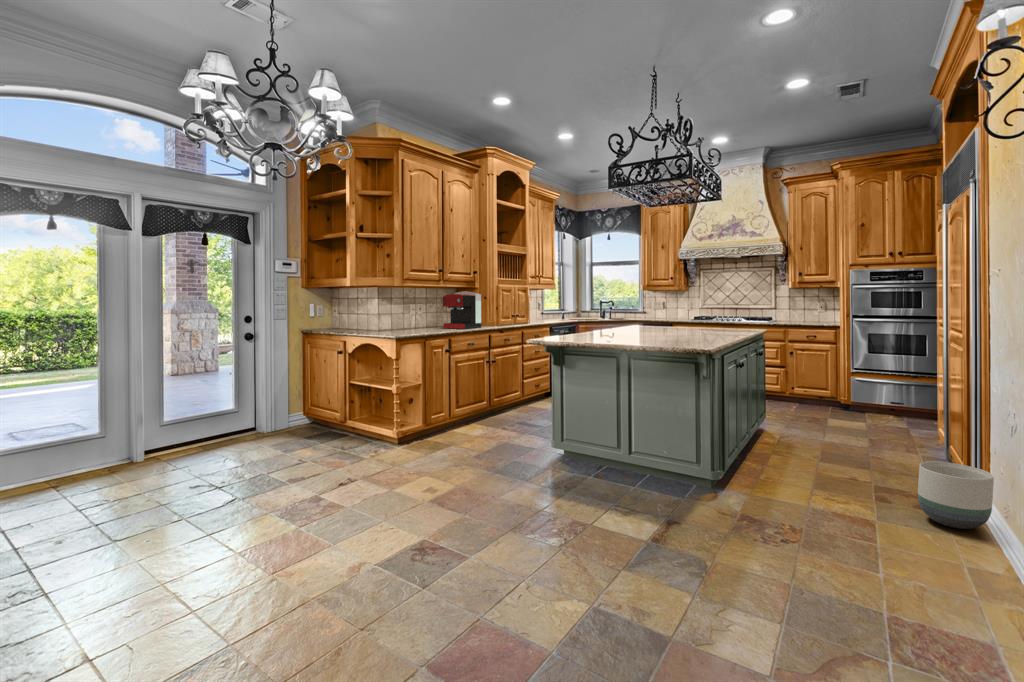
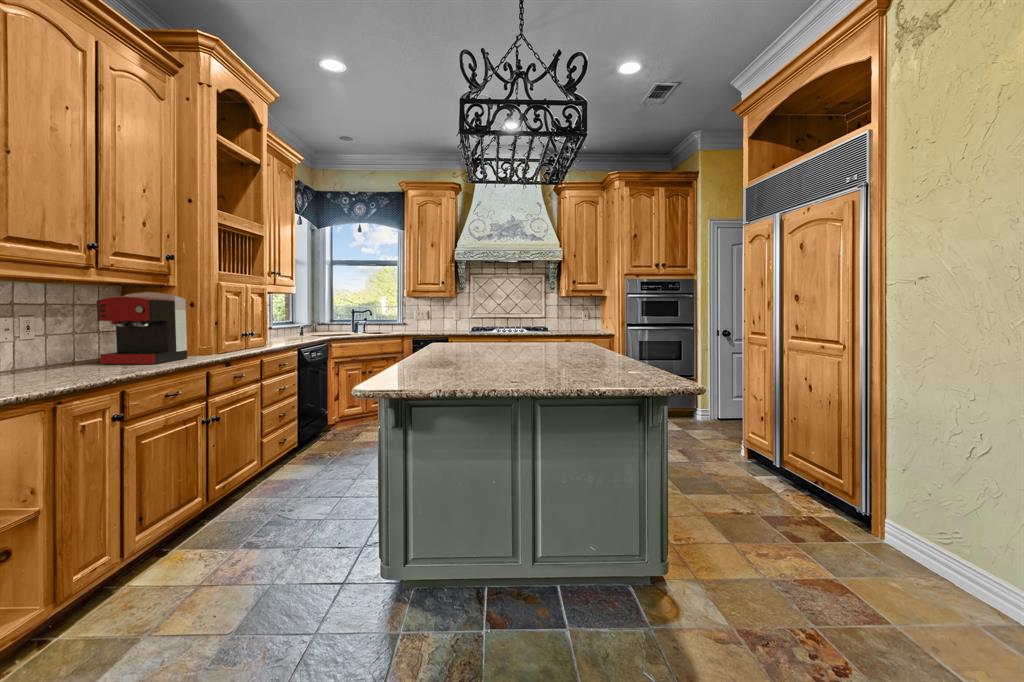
planter: present [918,462,994,529] -> none [874,506,958,589]

